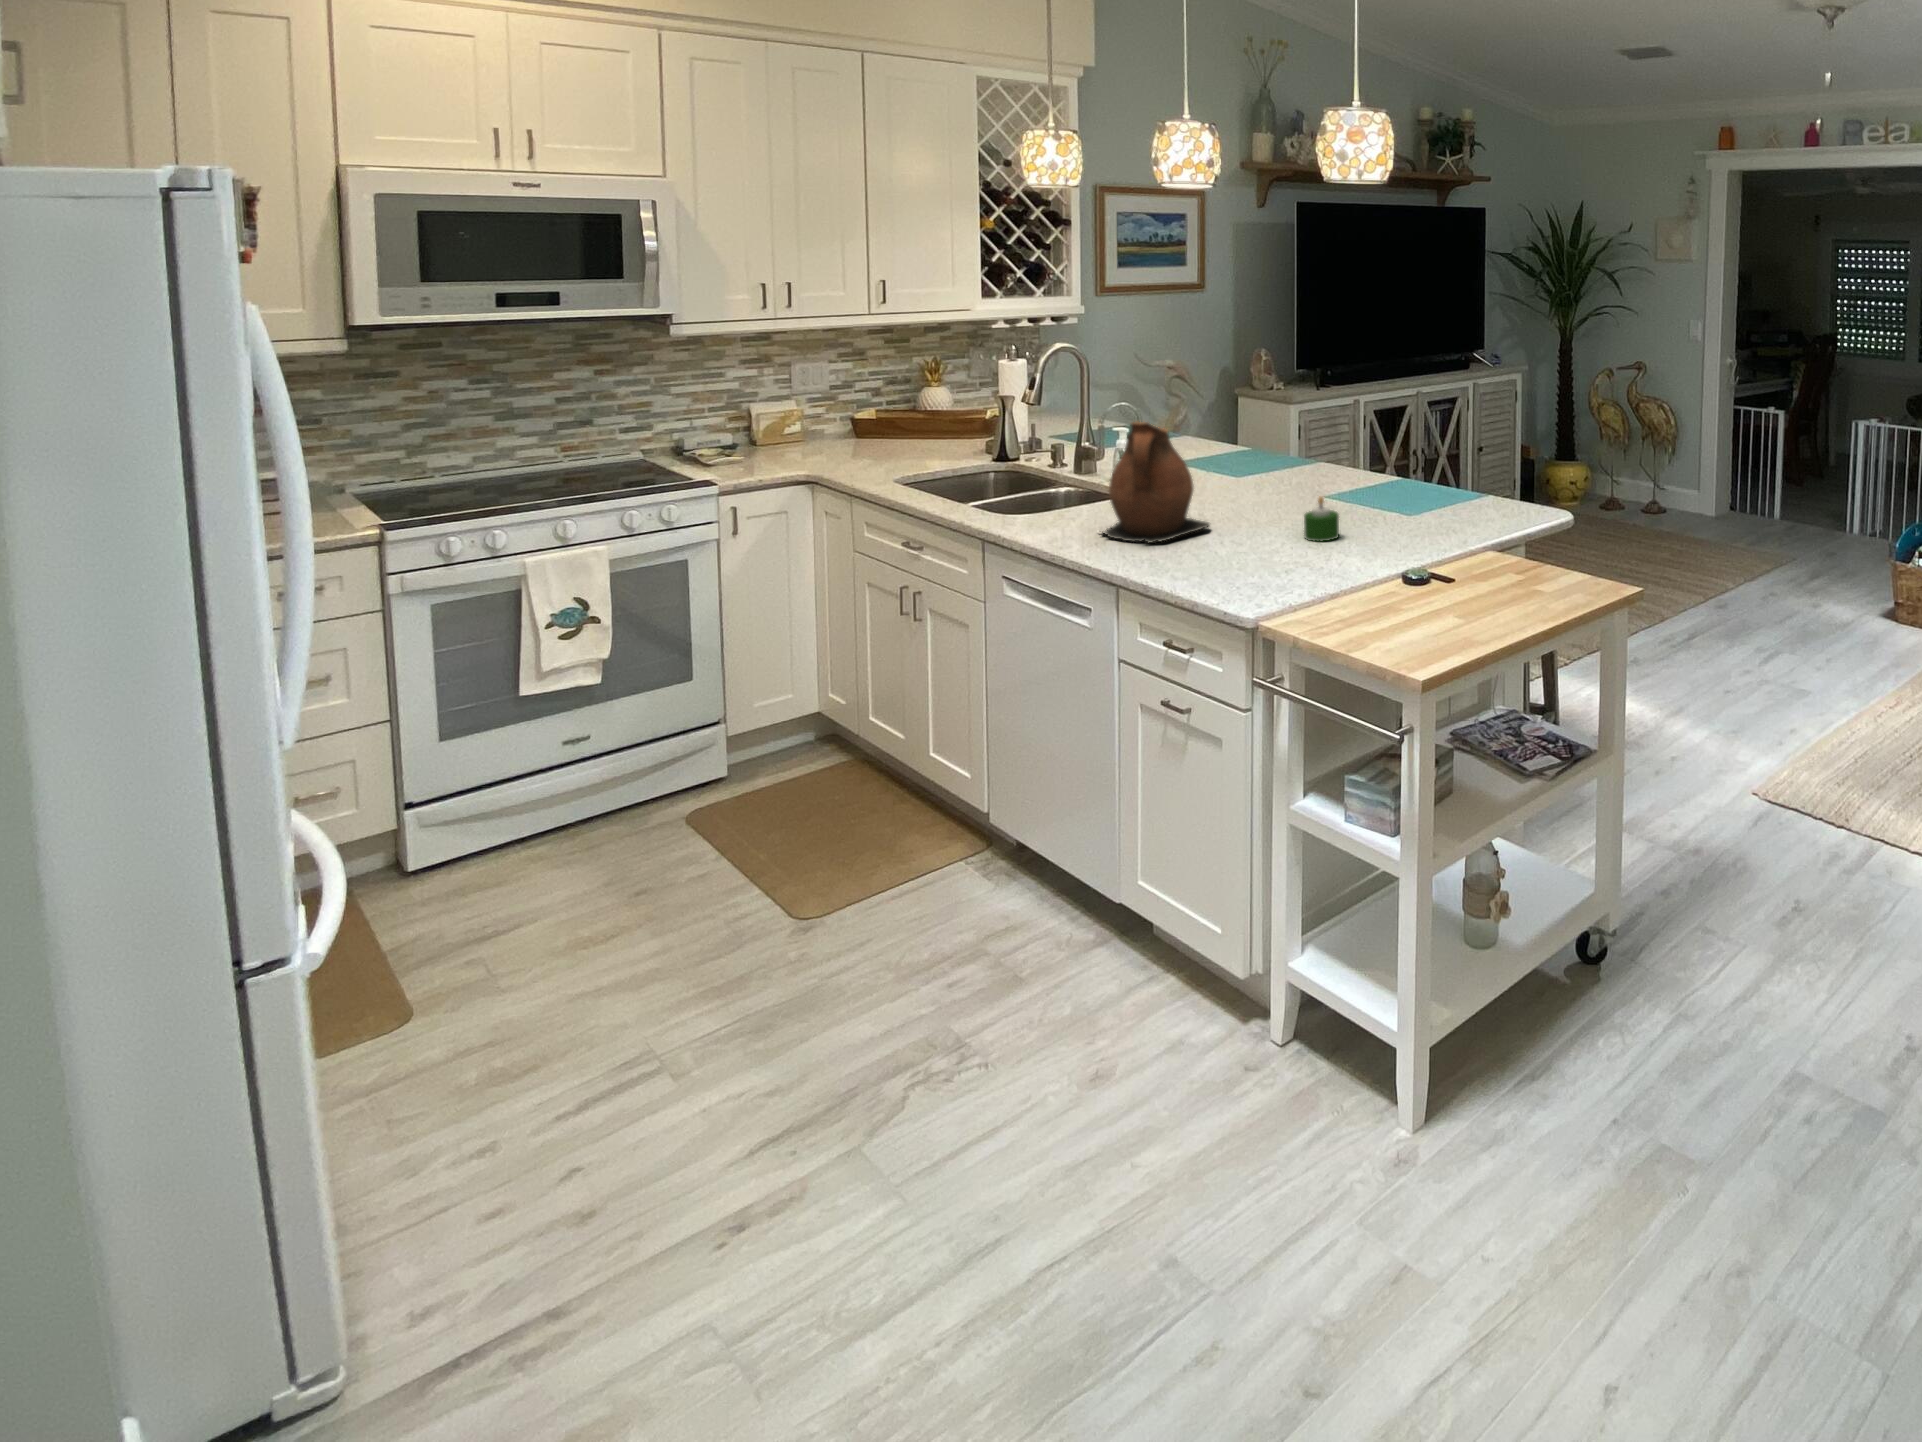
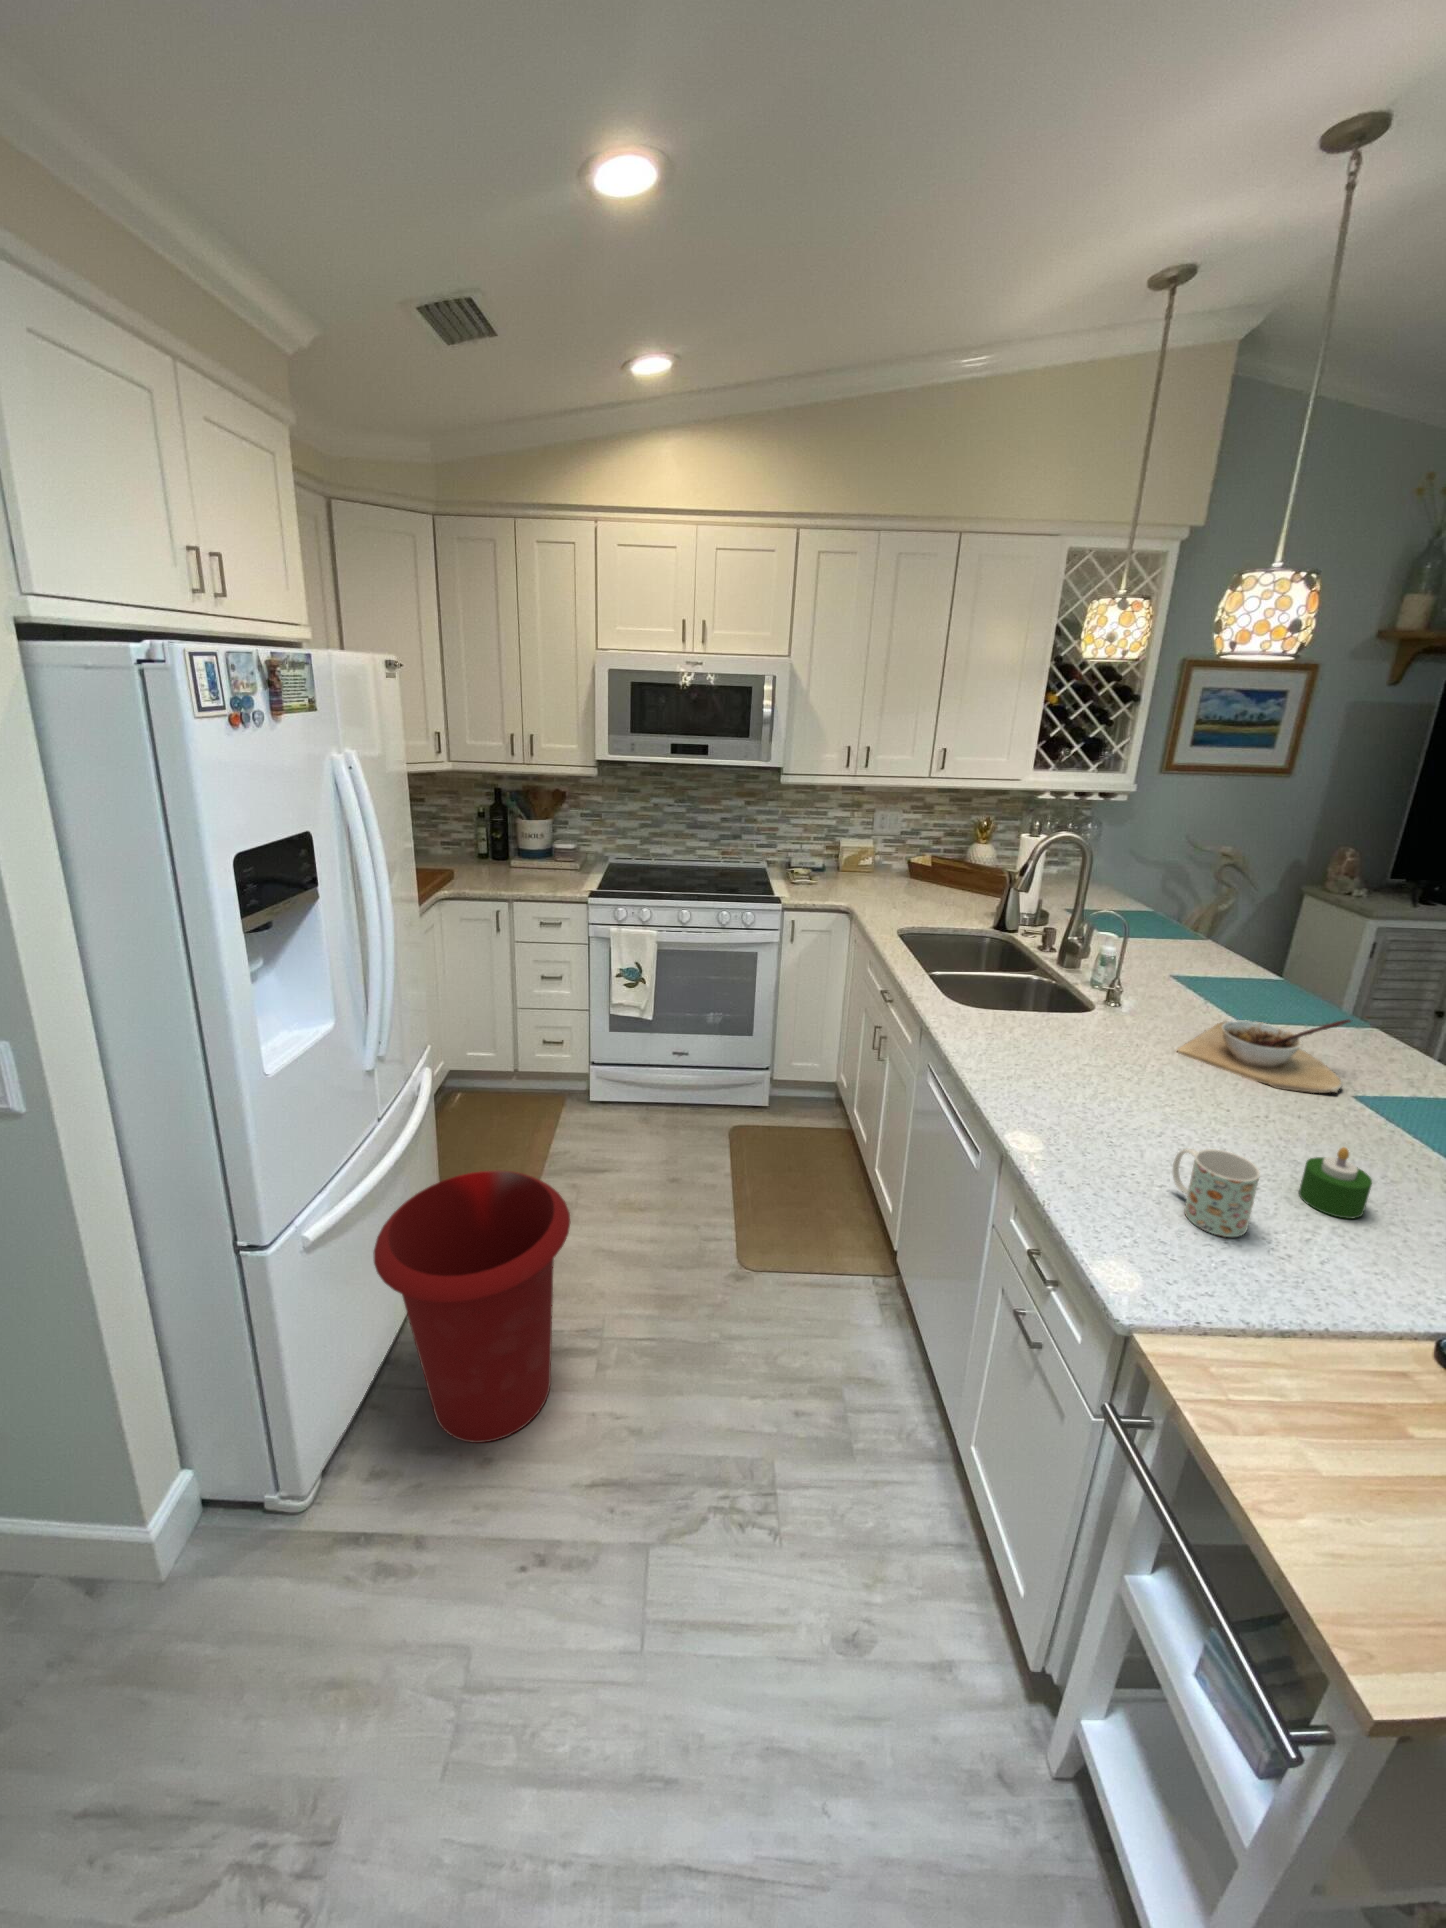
ceramic pitcher: present [1102,422,1210,543] -> none [1013,967,1161,1122]
bowl: none [1202,443,1310,501] -> present [1177,1019,1351,1093]
mug: none [1234,511,1285,564] -> present [1172,1149,1260,1237]
waste bin: none [334,838,654,1231] -> present [373,1170,570,1443]

